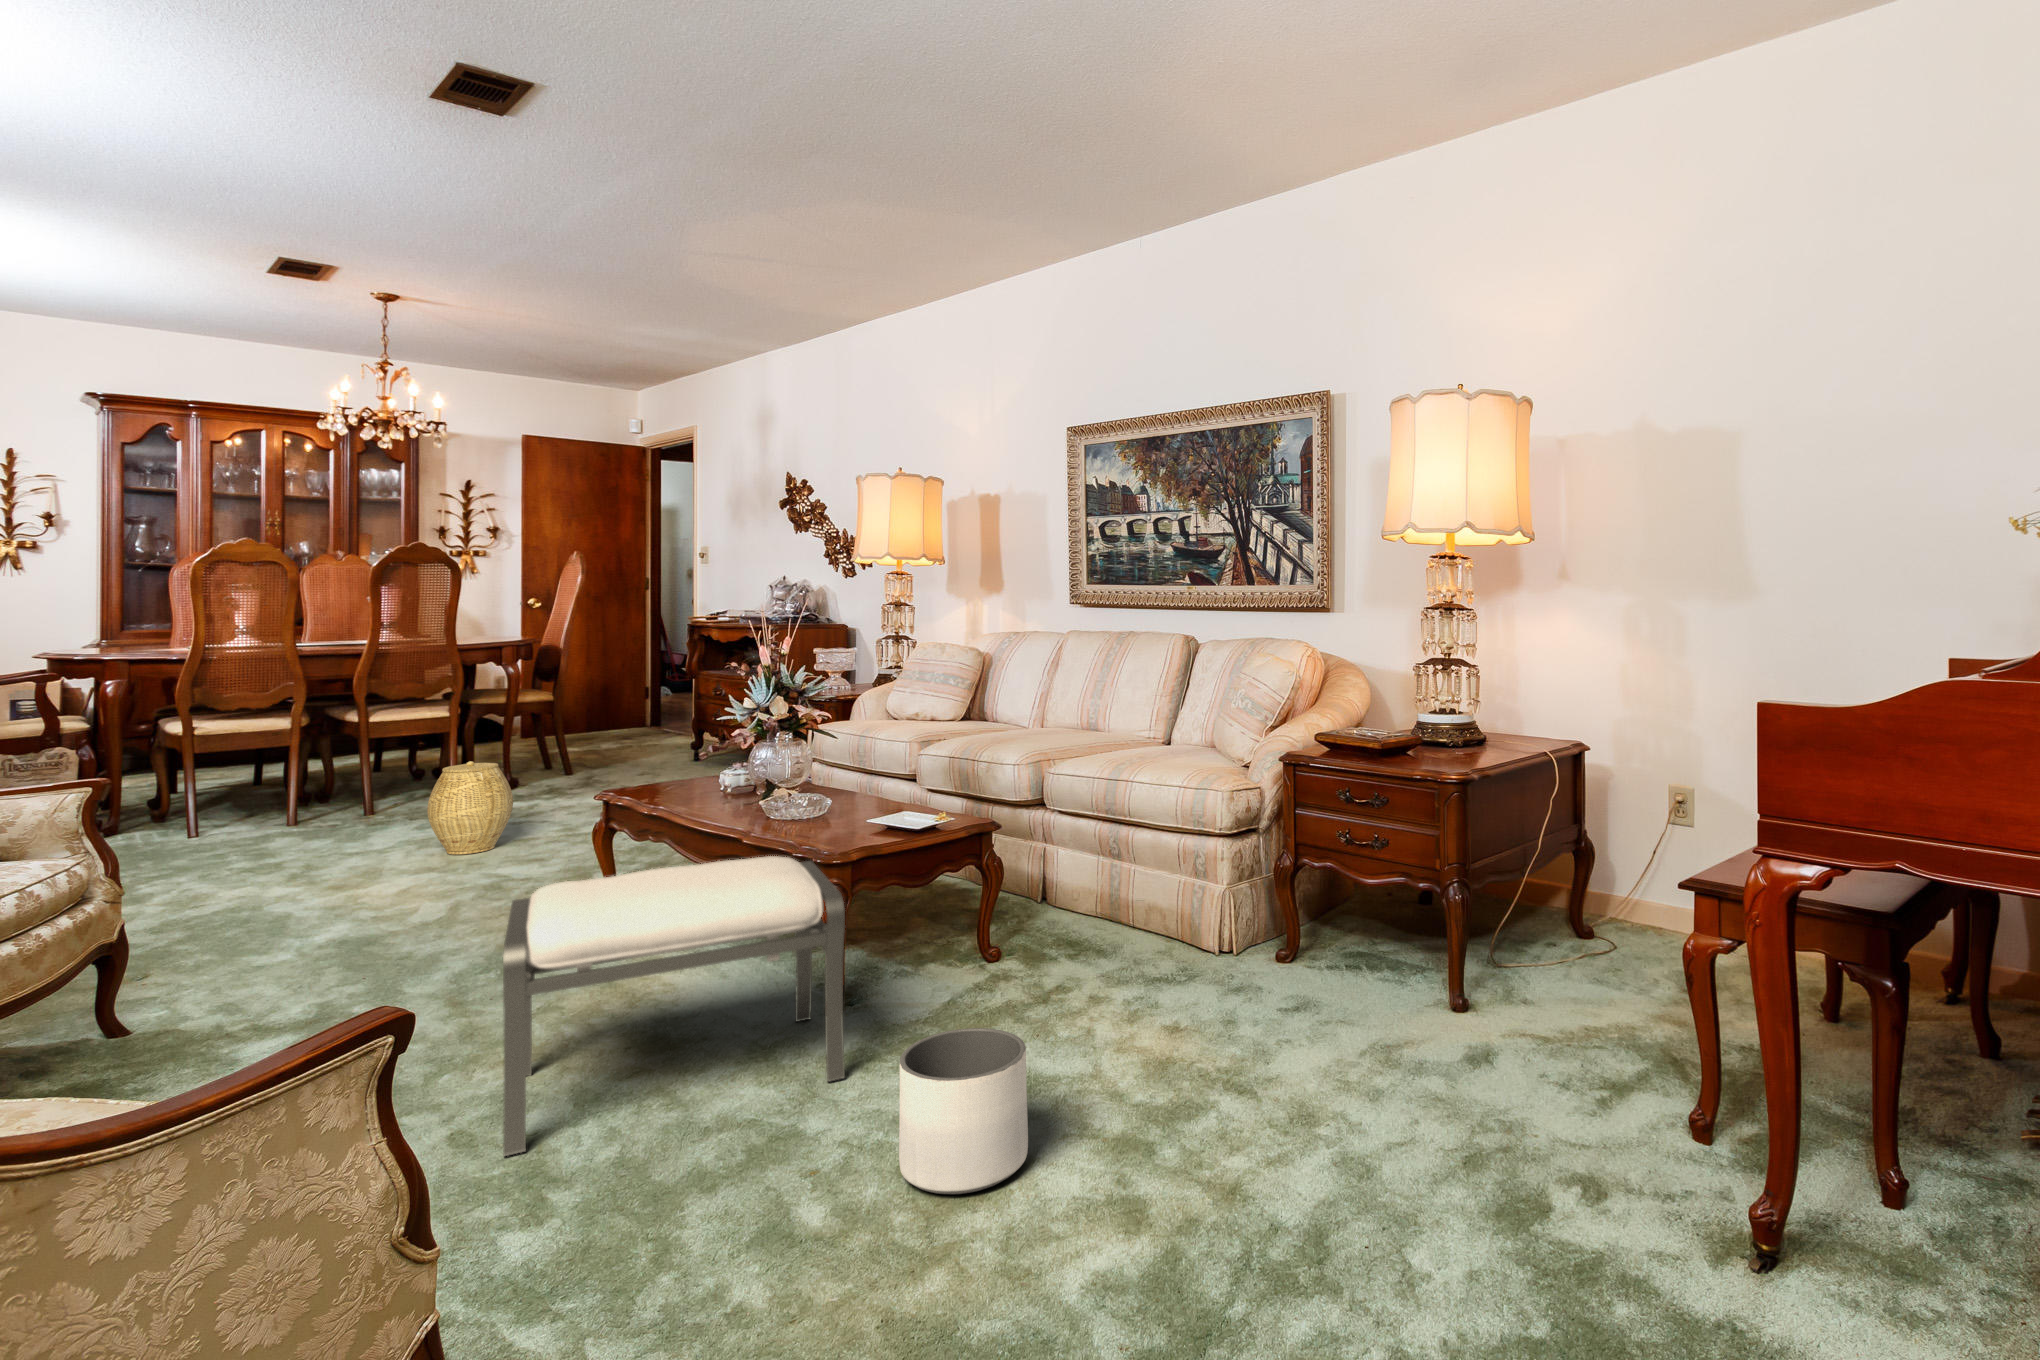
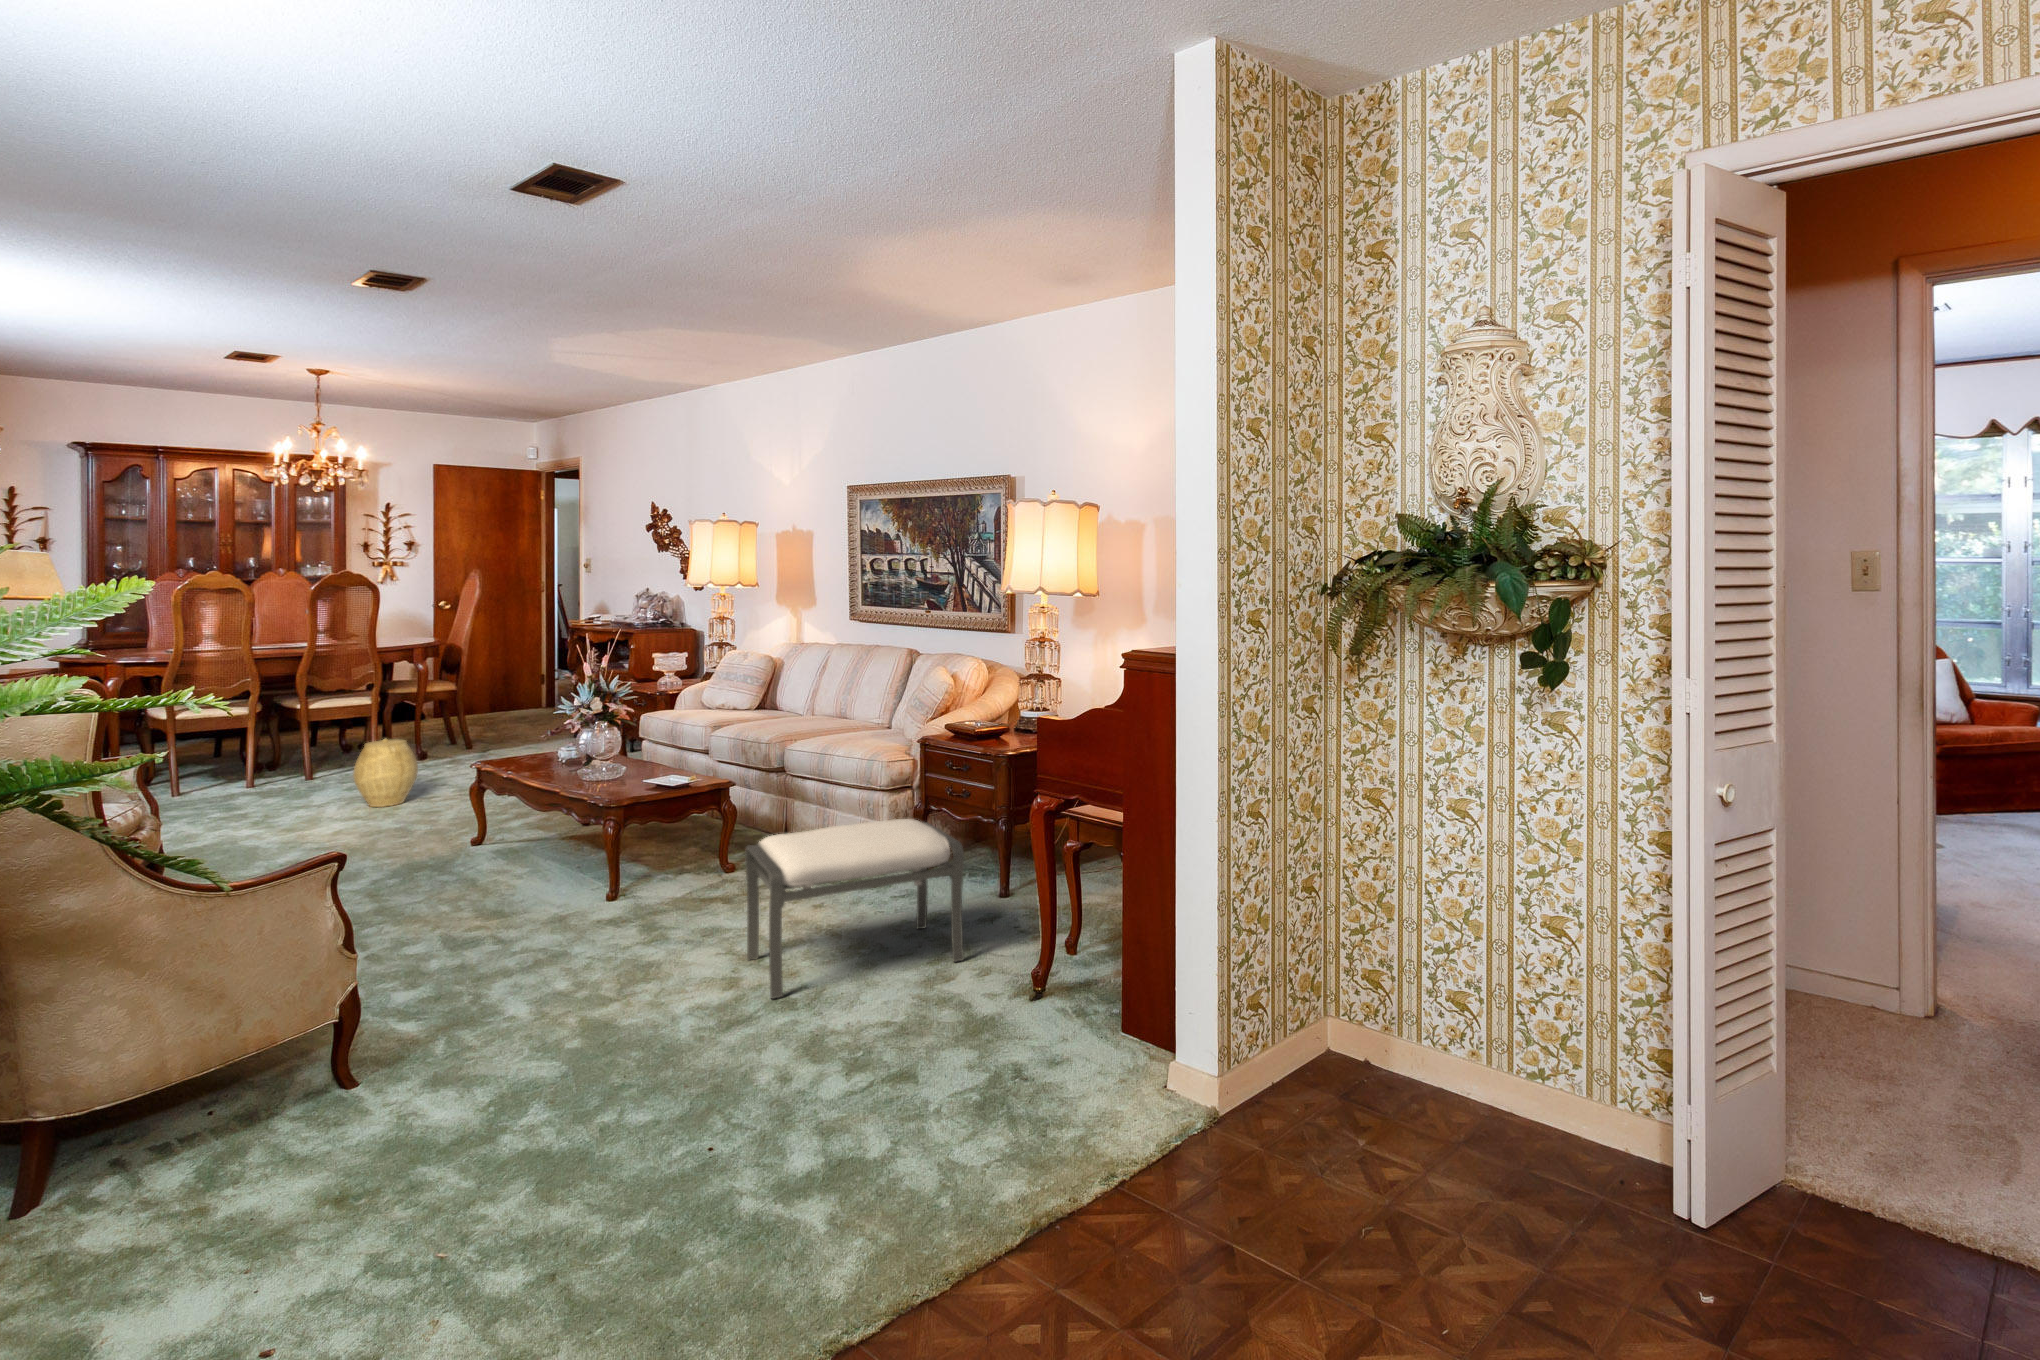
ottoman: present [503,856,845,1156] -> present [745,819,964,999]
planter: present [899,1028,1028,1194] -> none [615,896,692,979]

